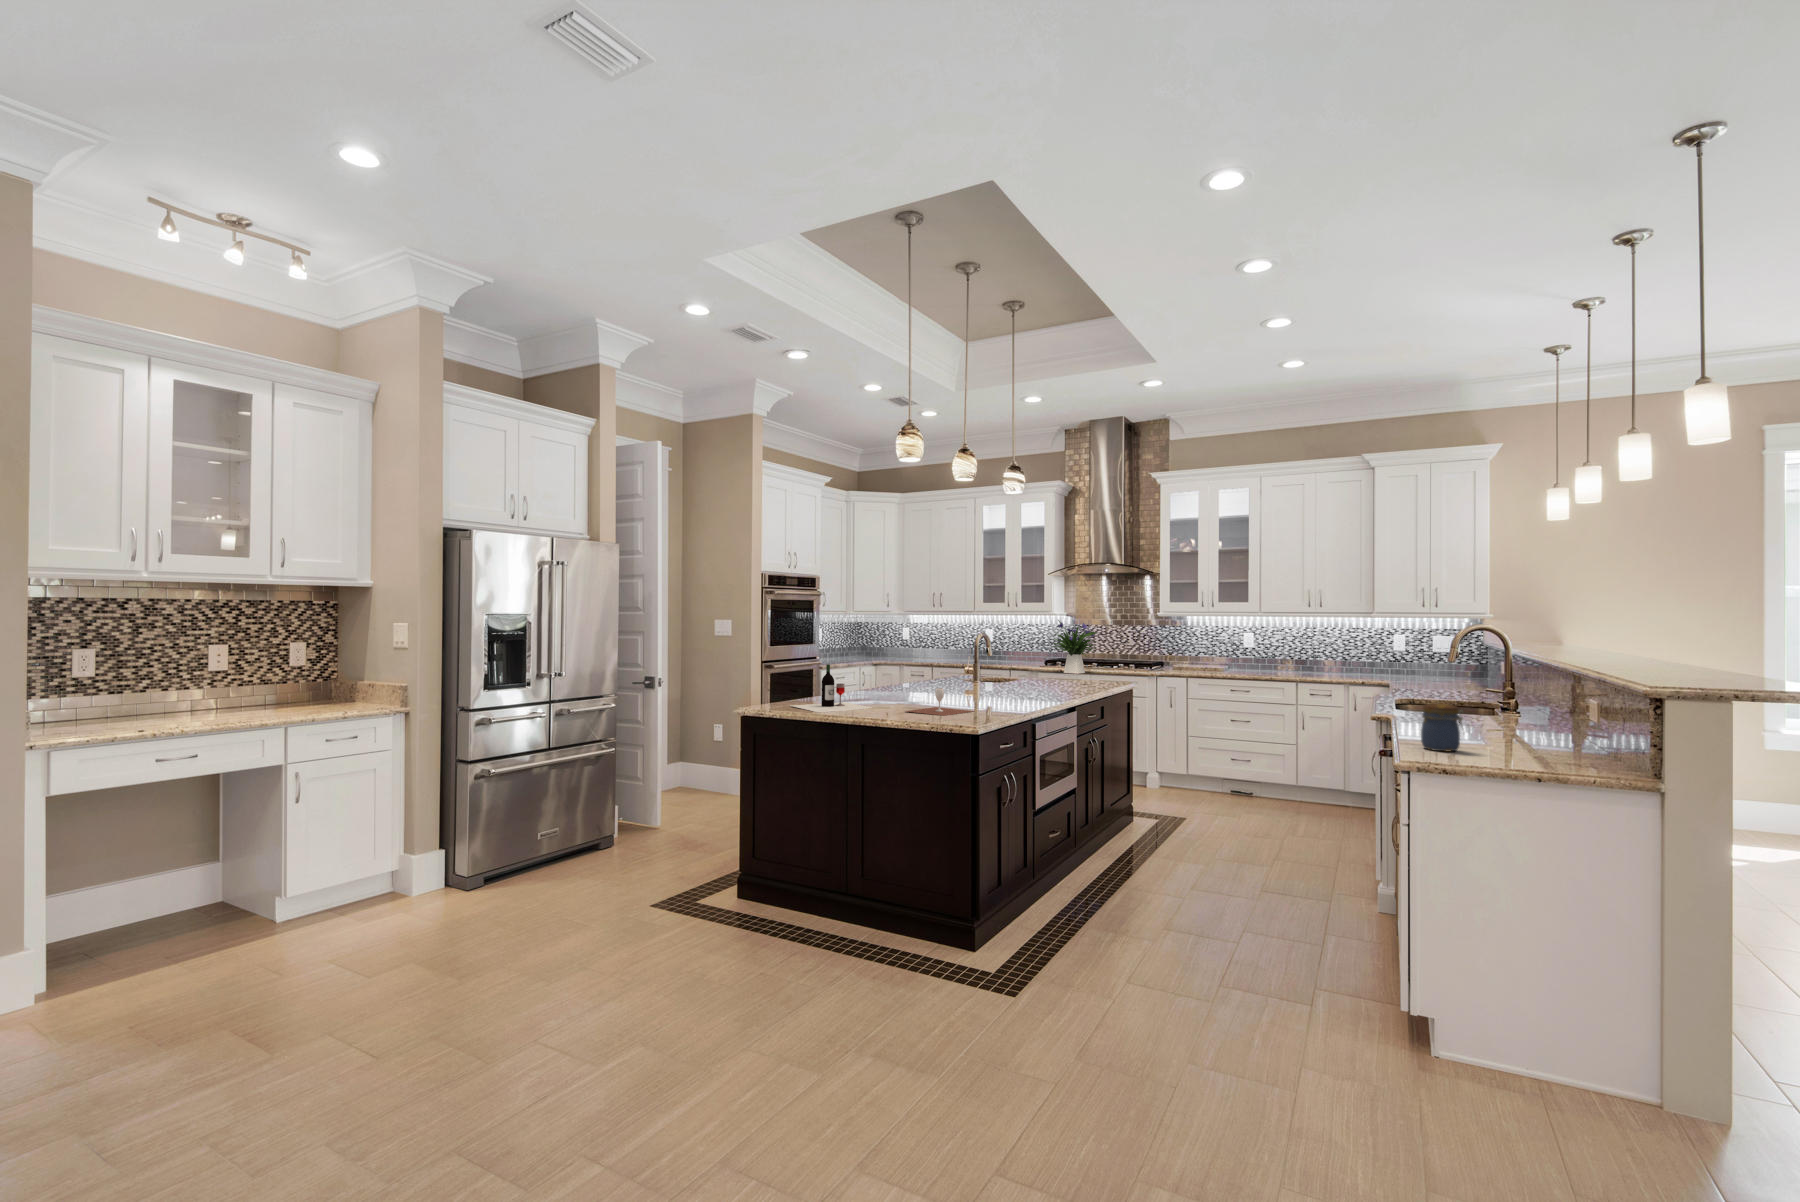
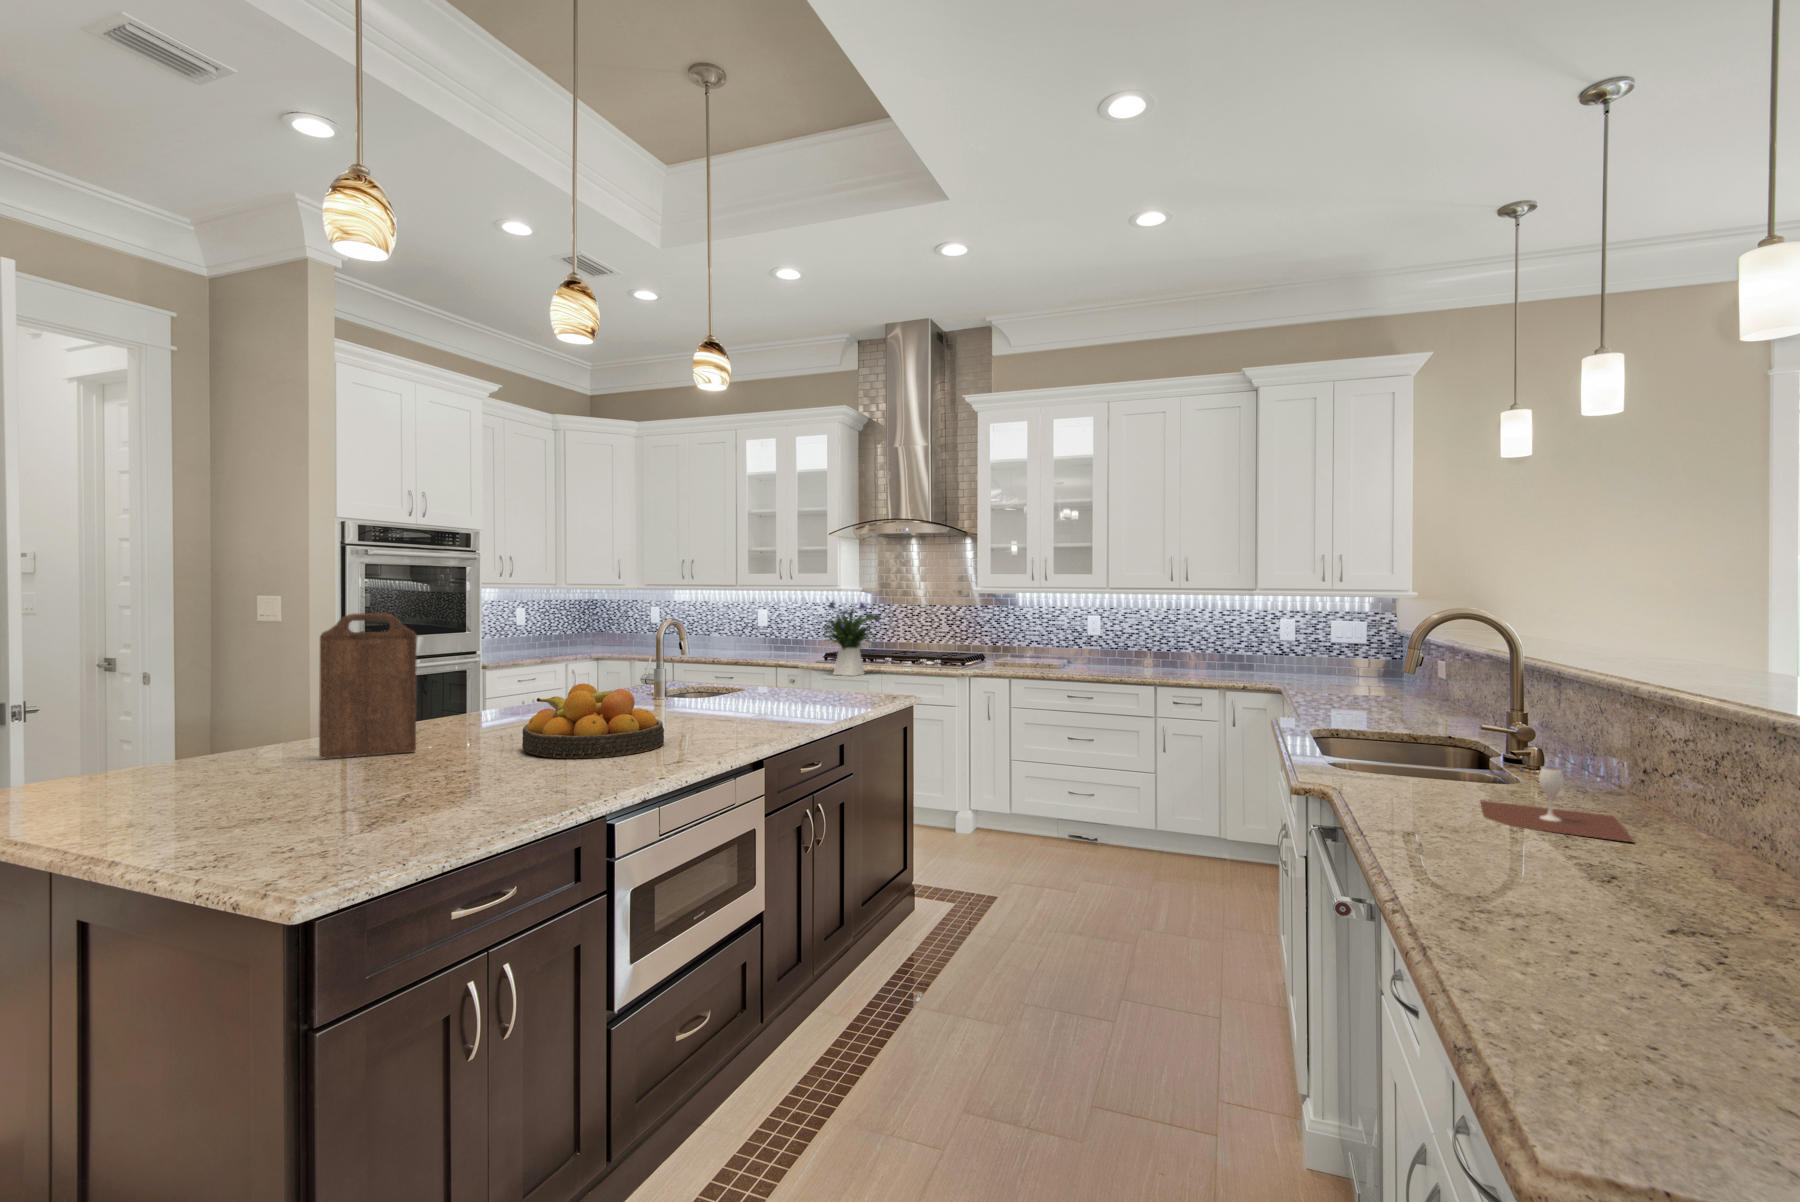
cutting board: none [866,630,905,700] -> present [319,613,417,759]
wine bottle: present [791,664,871,712] -> none [48,692,259,818]
fruit bowl: none [954,667,1023,702] -> present [522,684,664,759]
wine glass: present [906,688,973,716] -> present [1481,767,1634,843]
jar: present [1421,703,1463,752] -> none [1528,833,1668,994]

